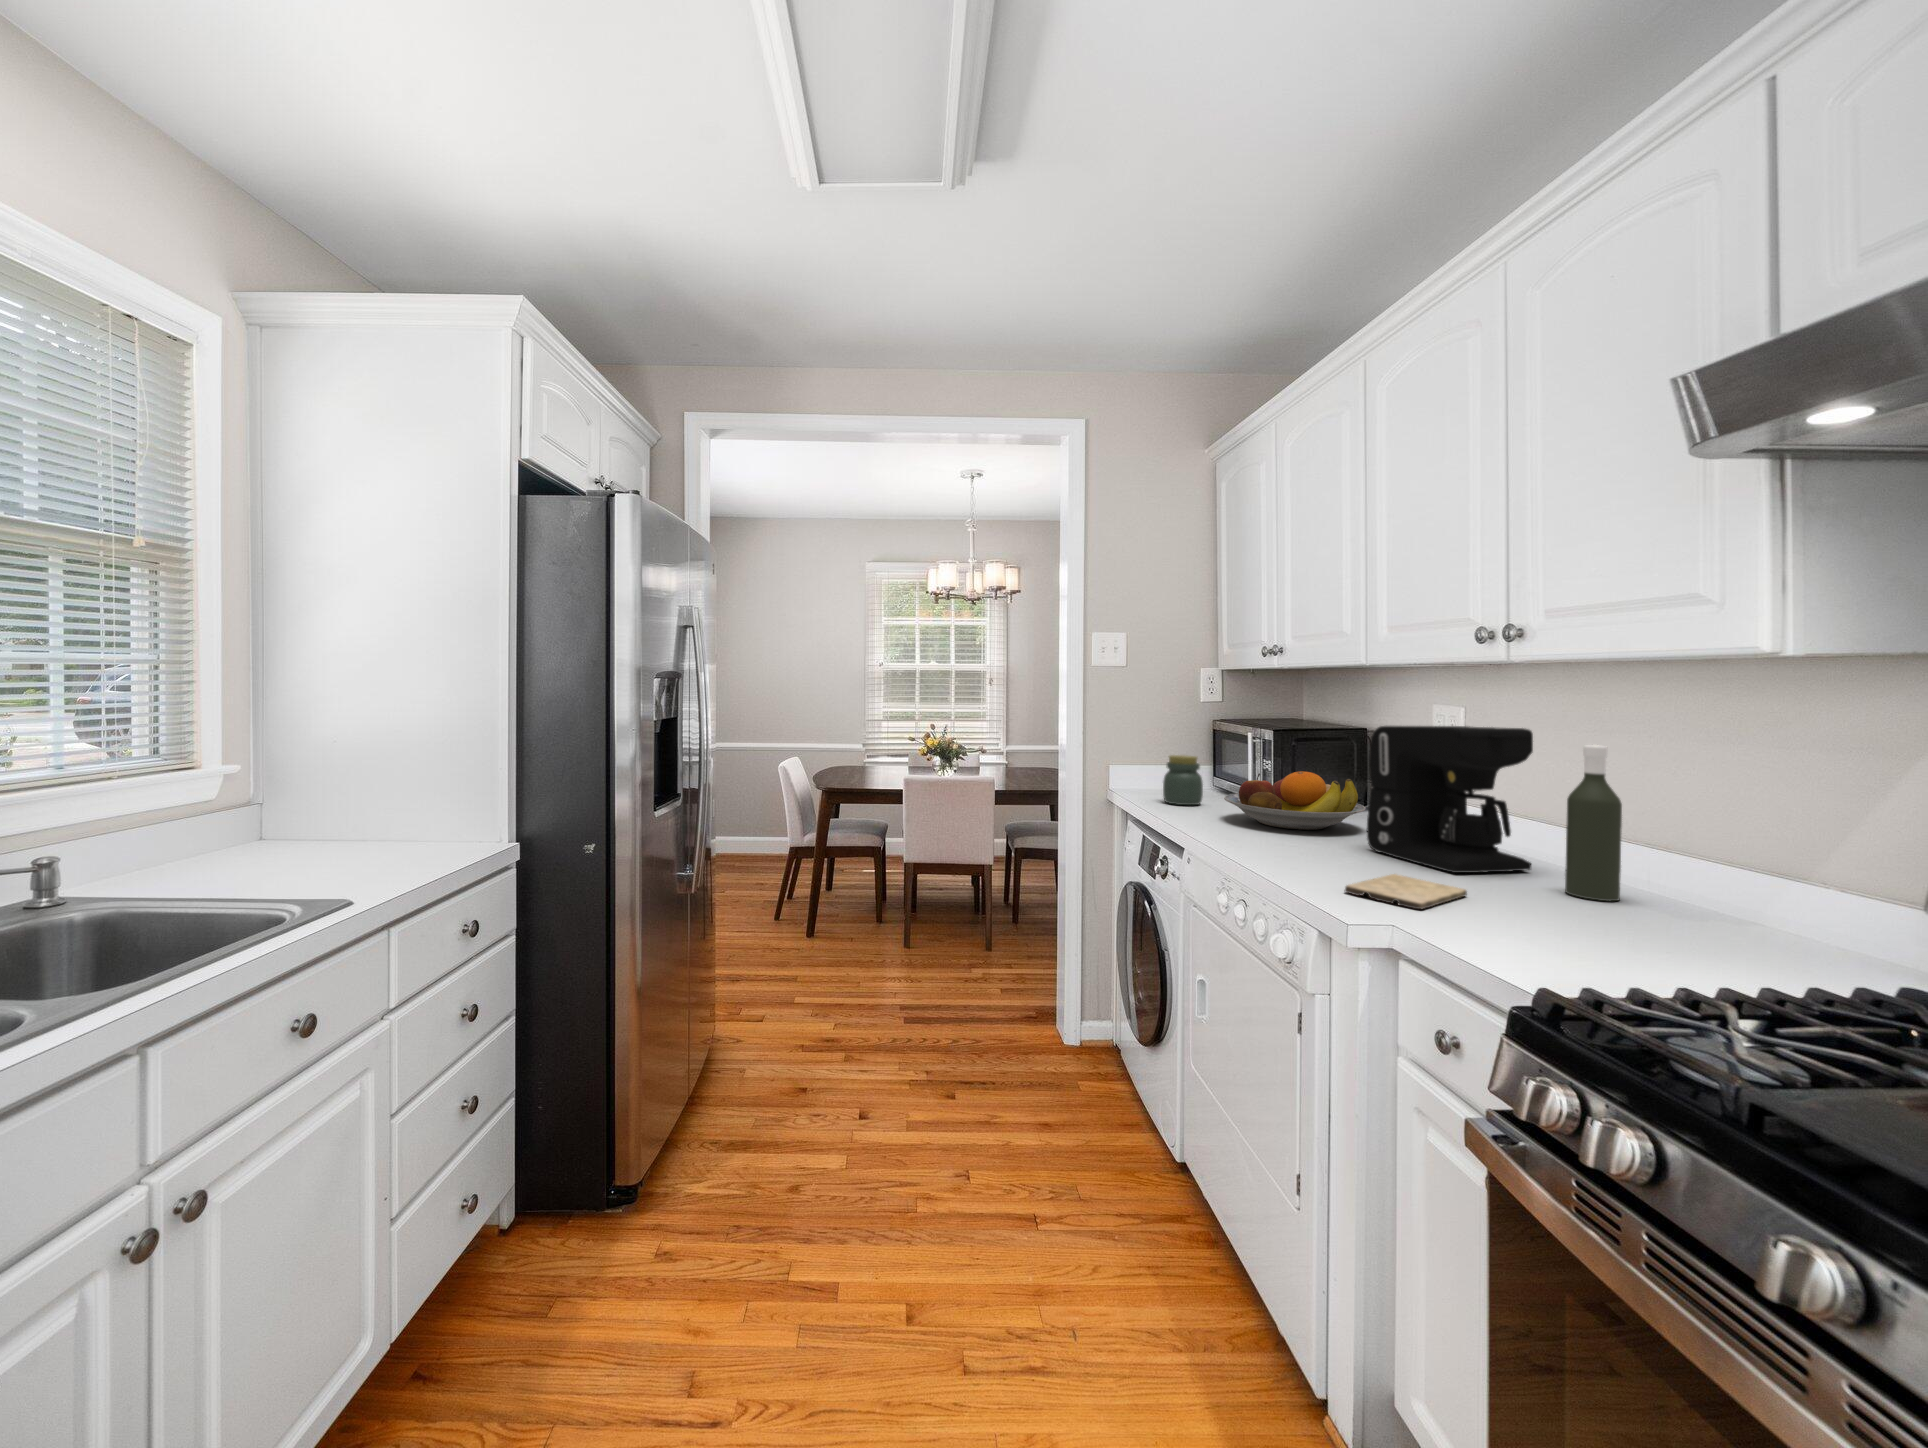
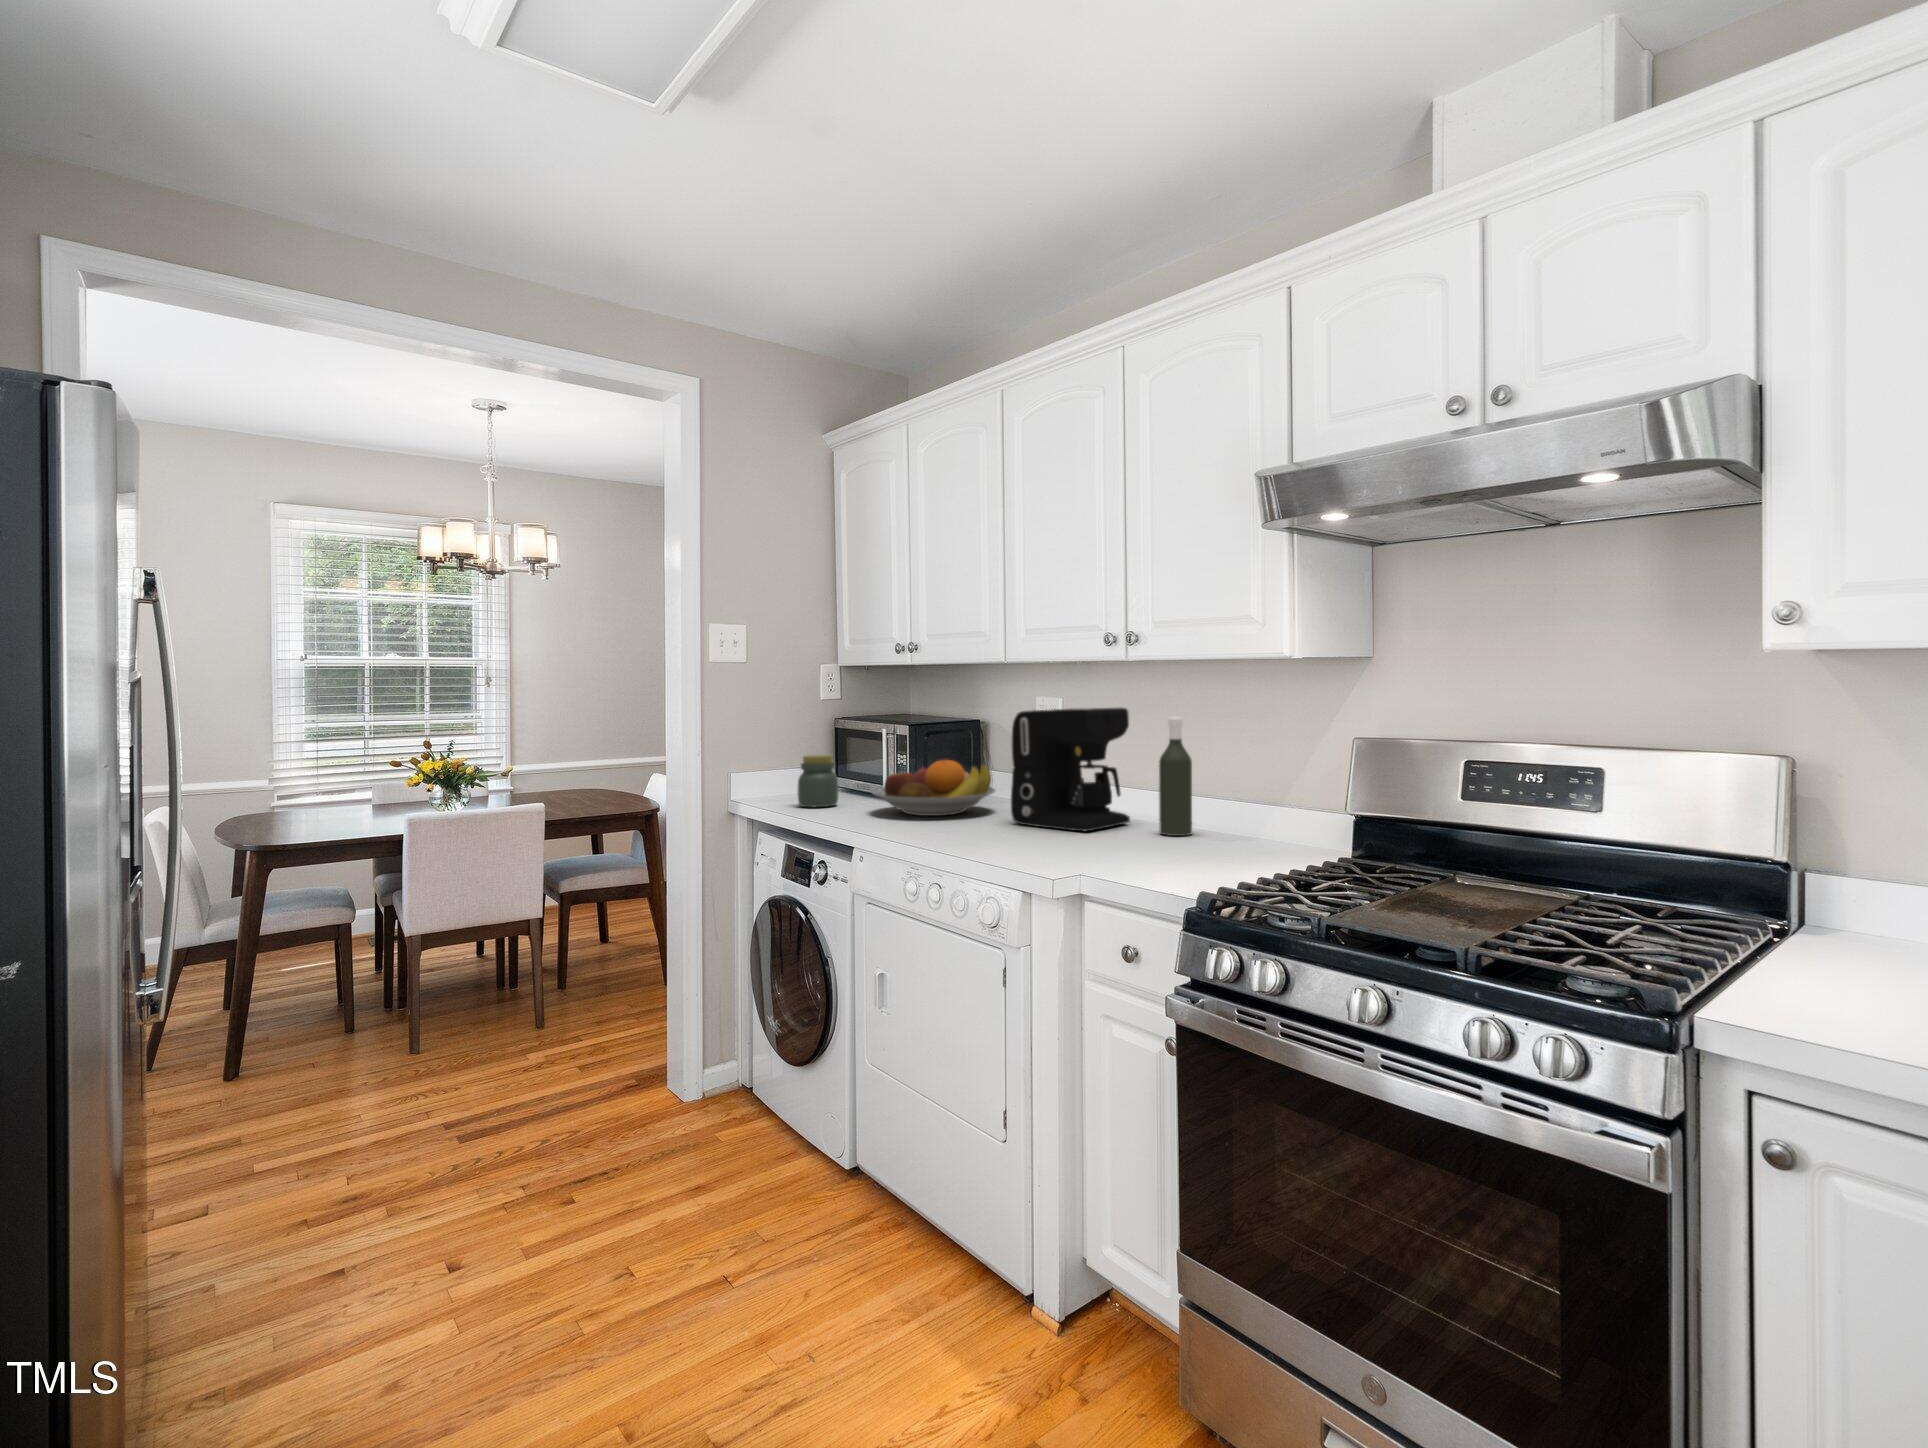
cutting board: present [1345,874,1467,909] -> none [1029,837,1108,860]

